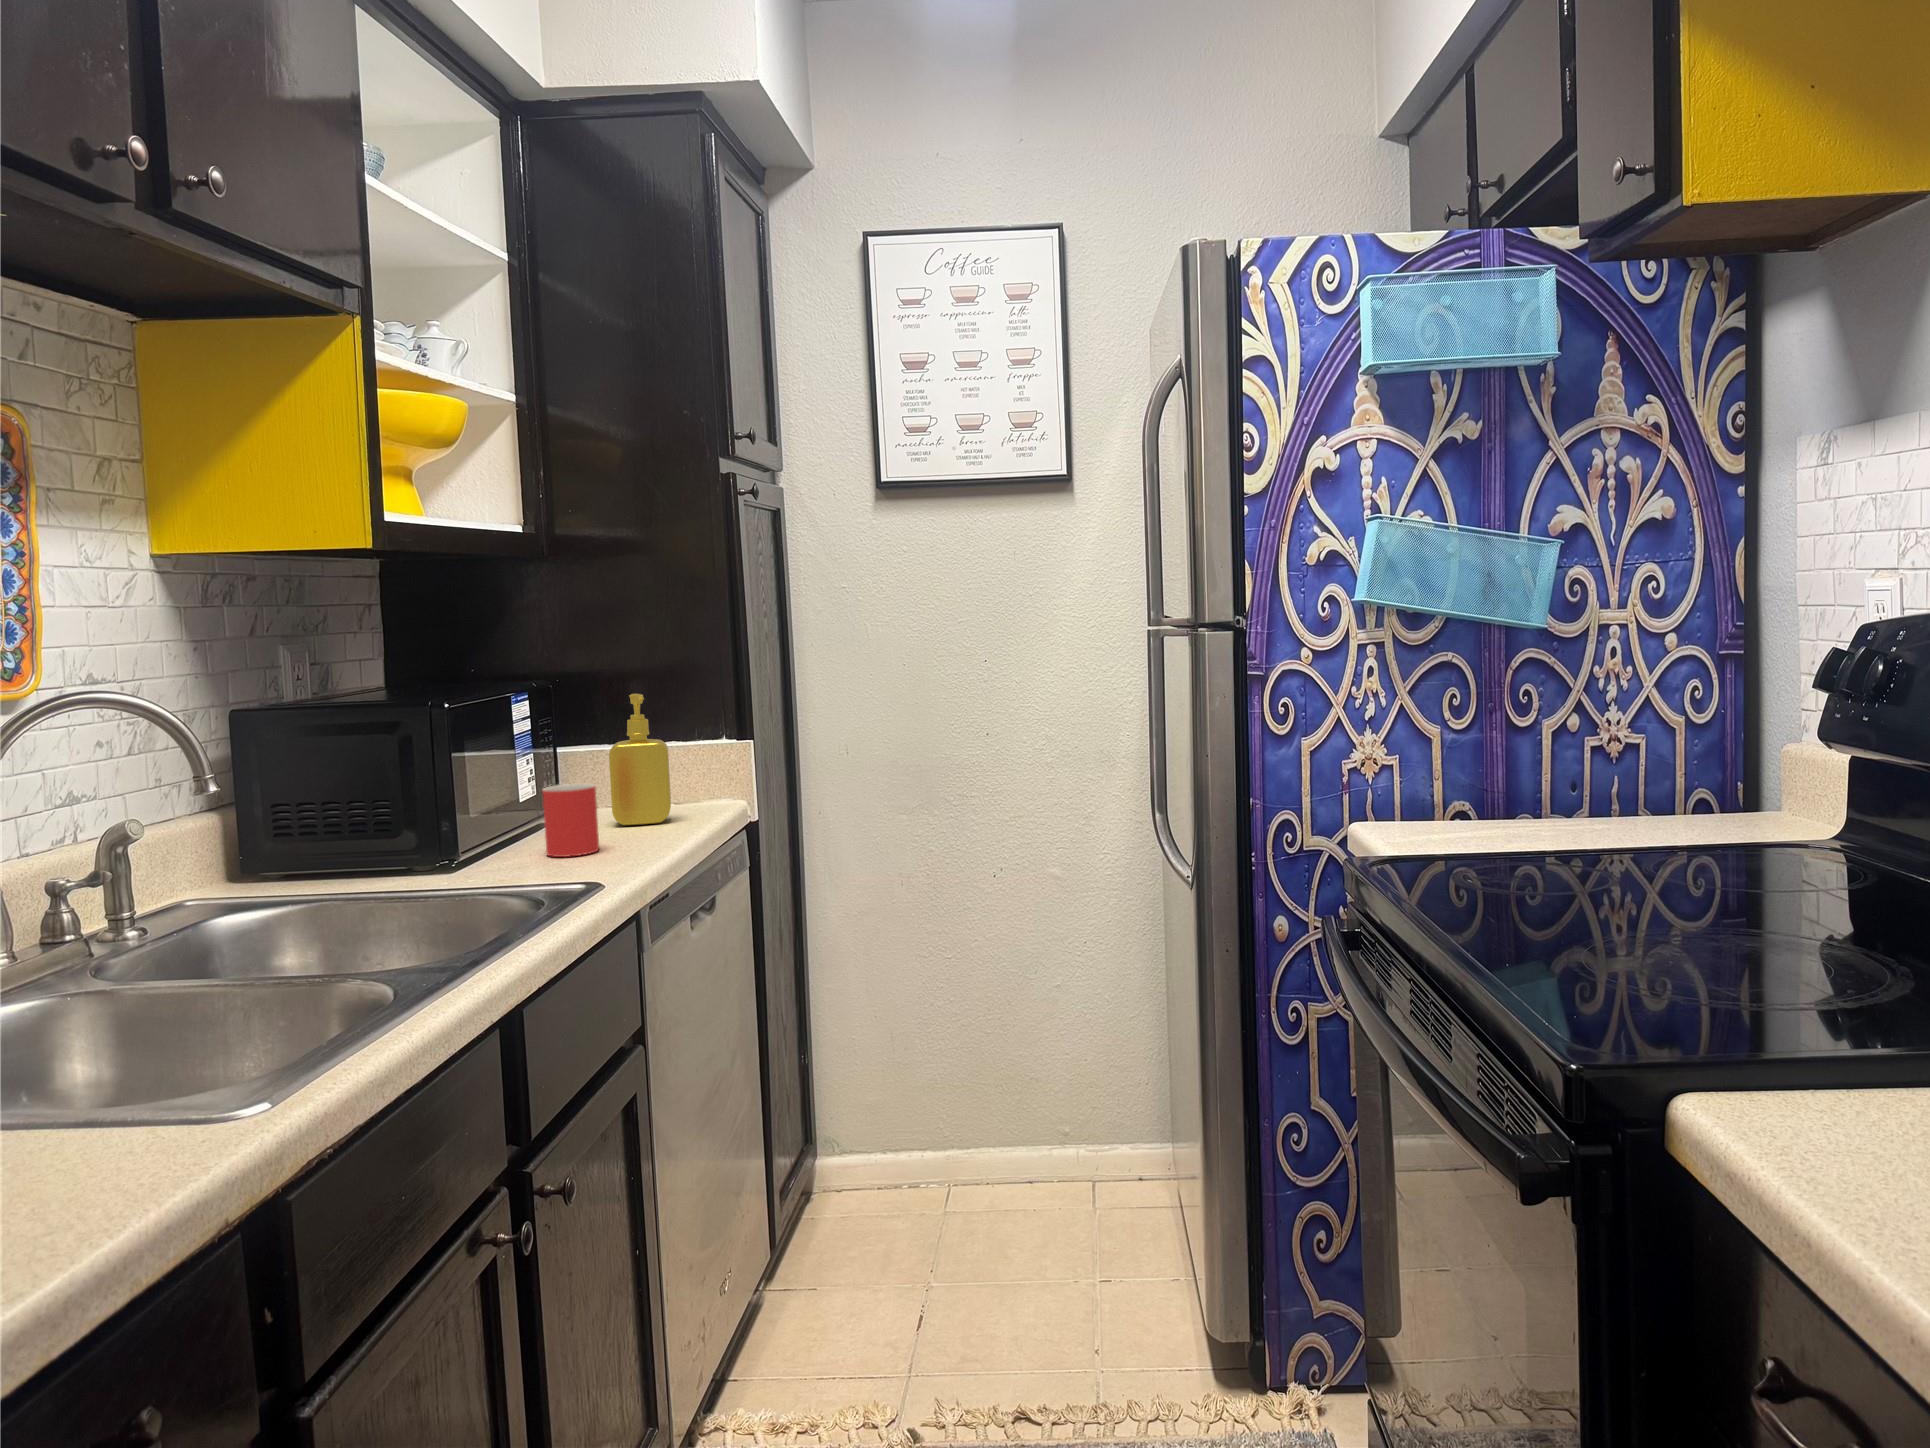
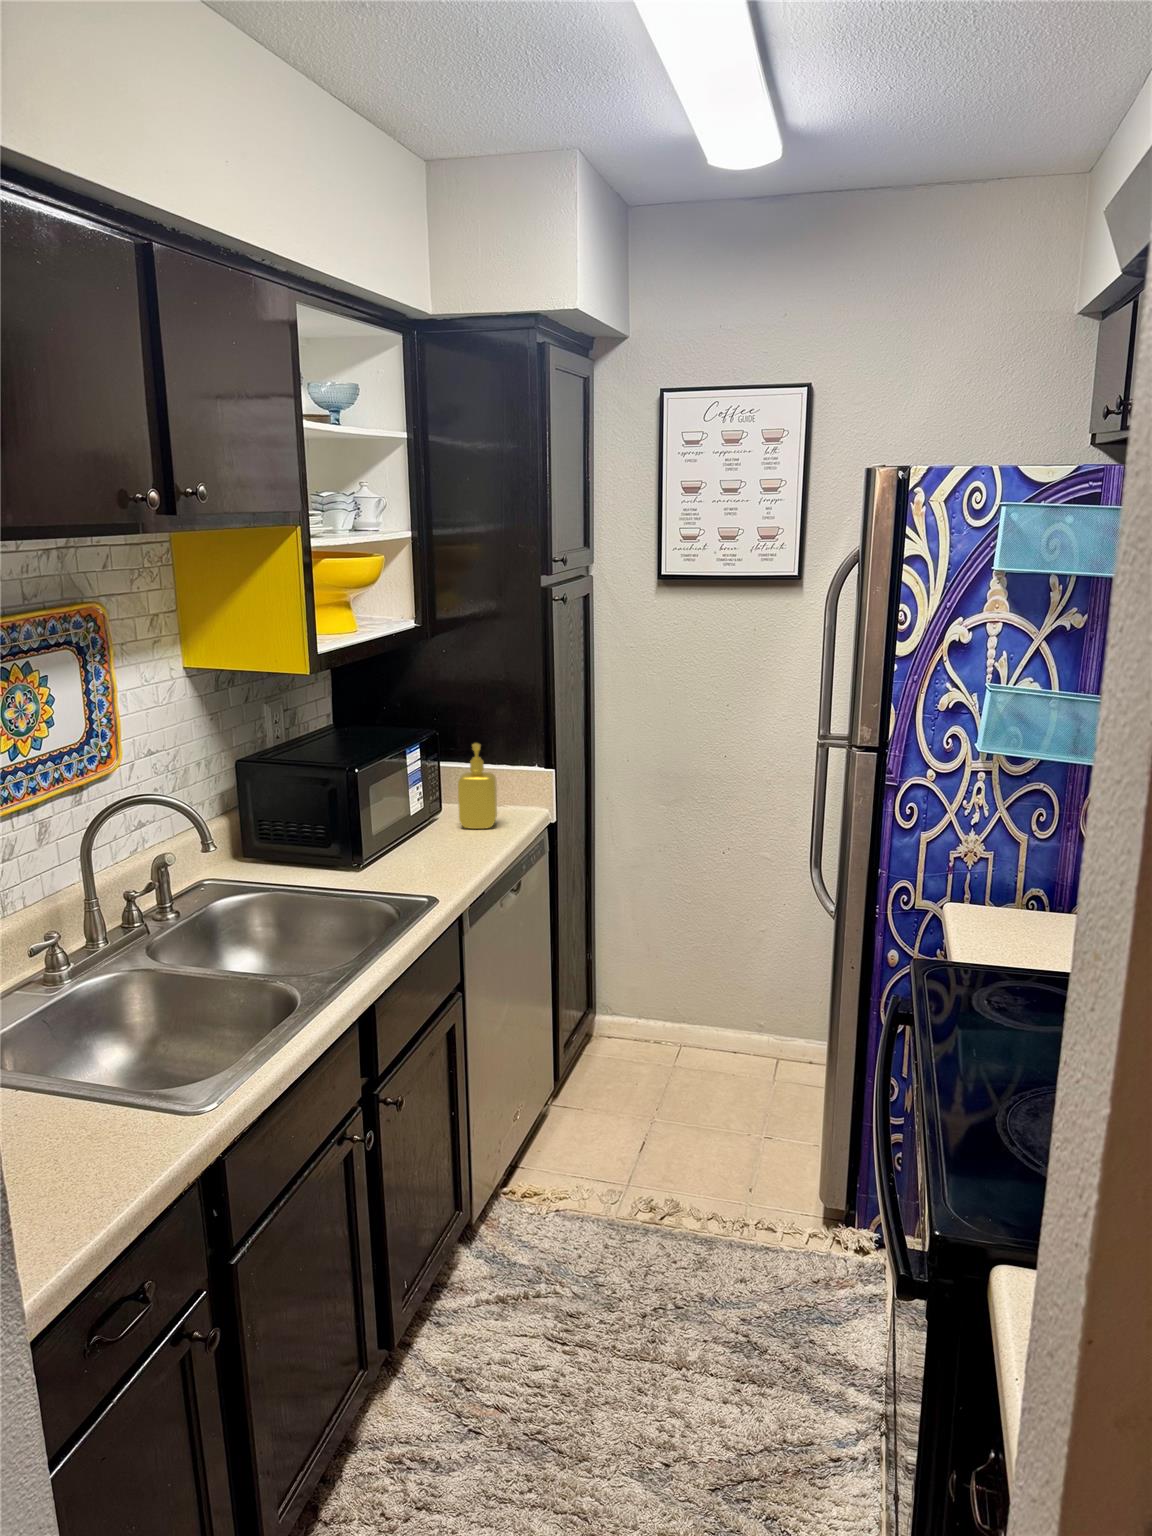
mug: present [543,783,599,857] -> none [411,811,445,861]

